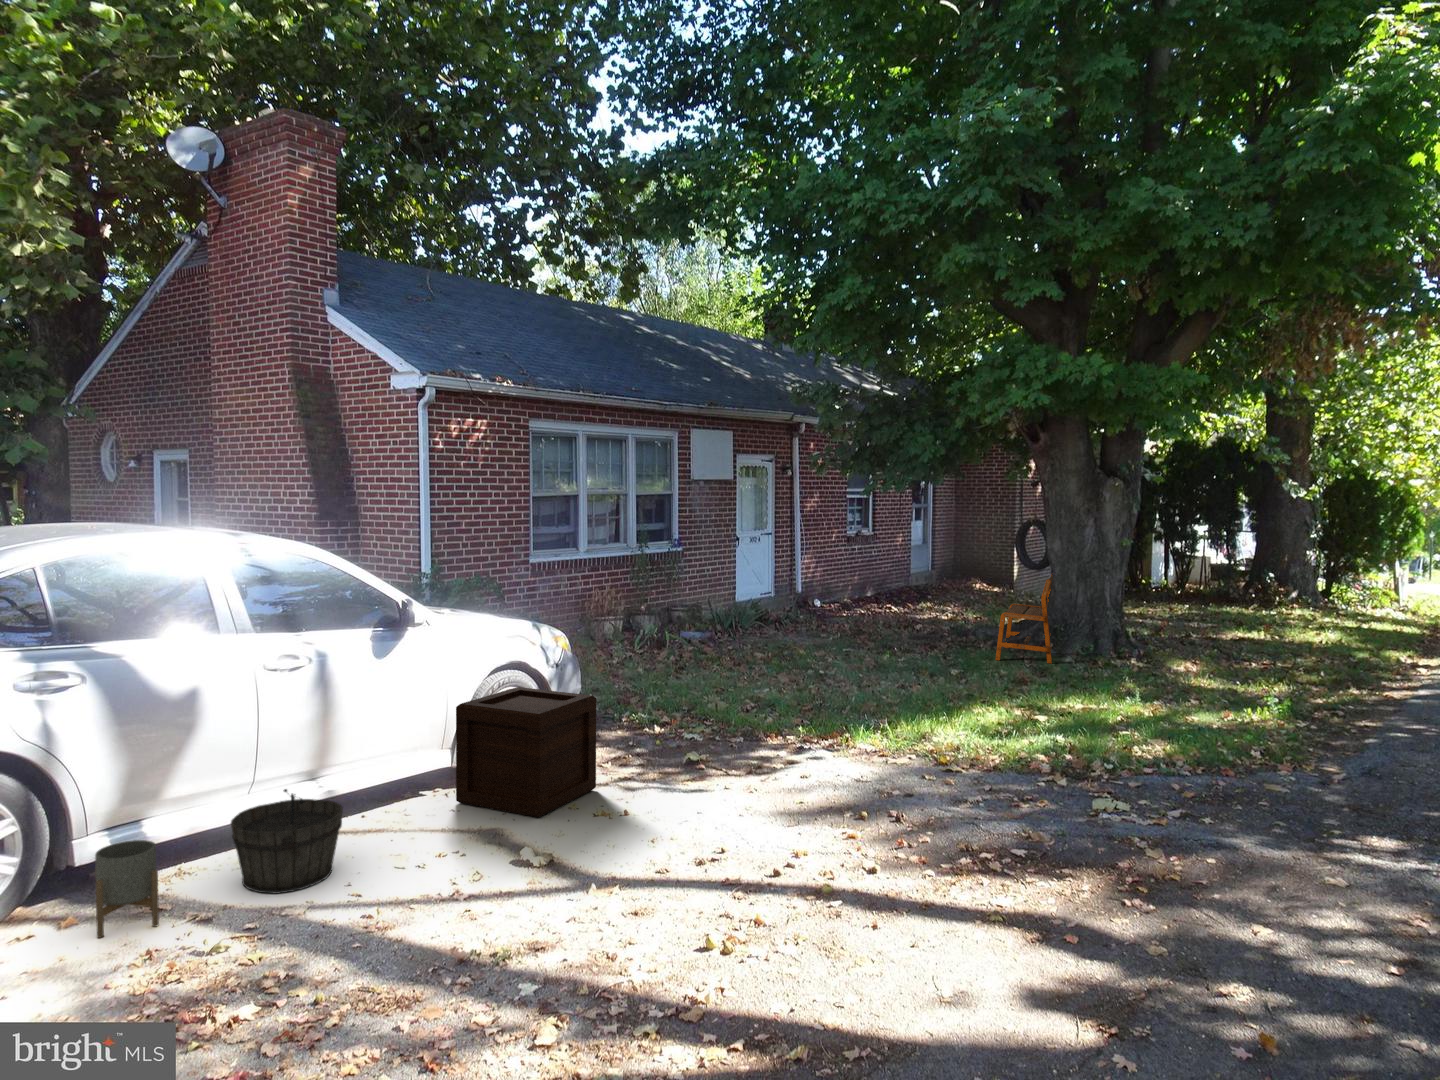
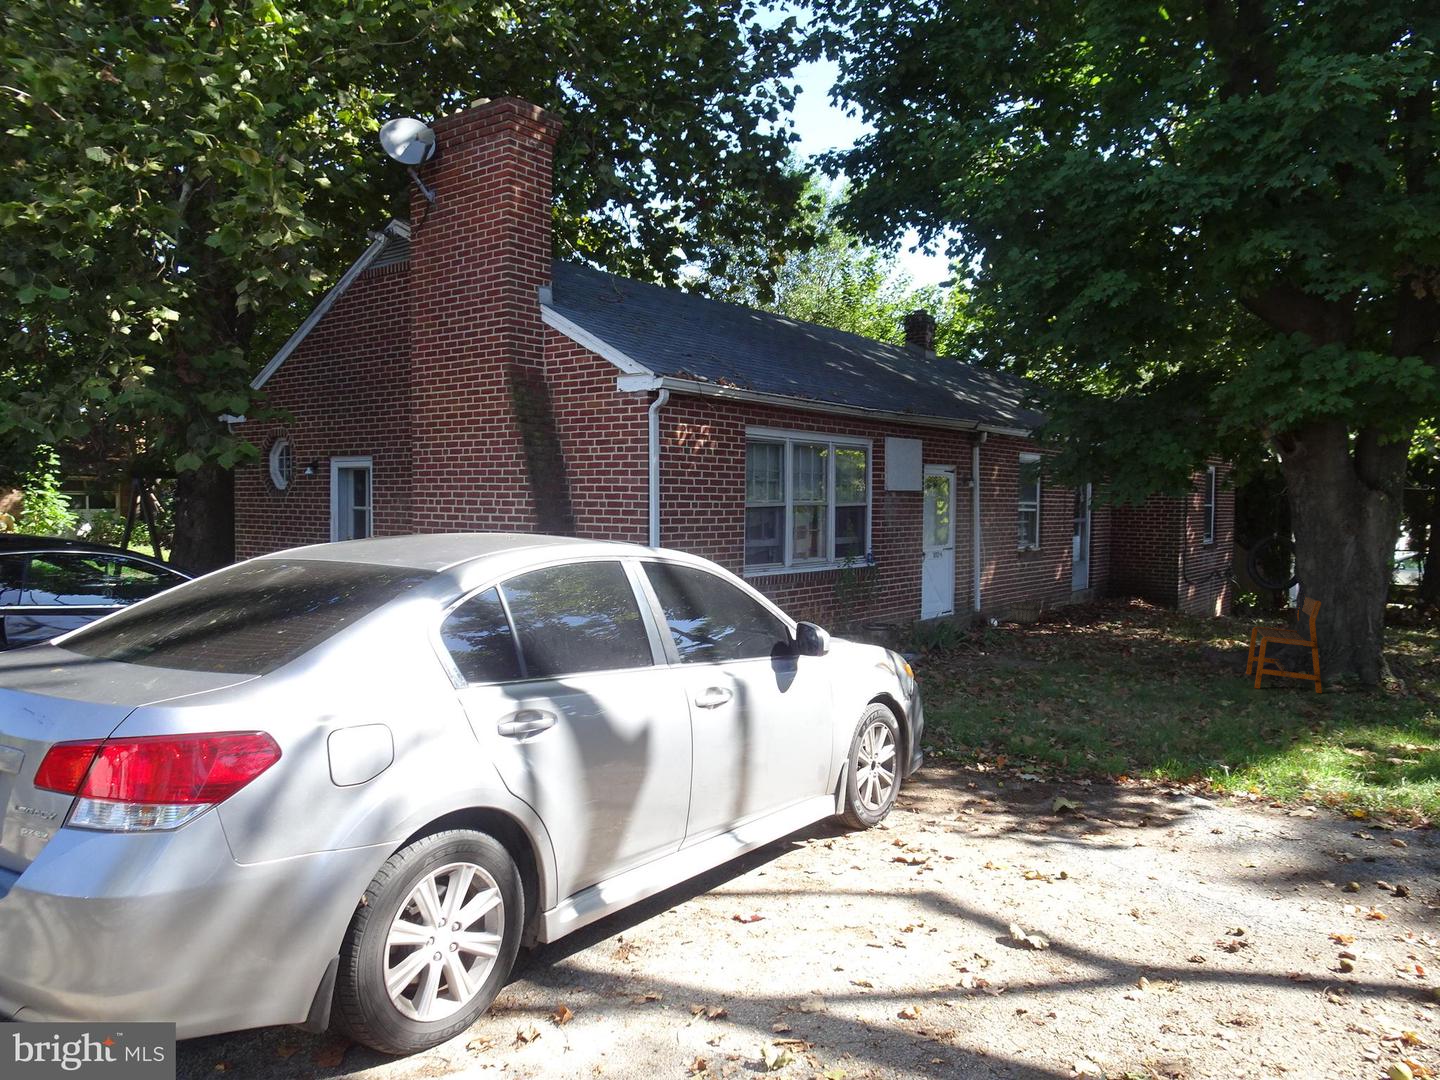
wooden crate: present [456,687,596,817] -> none [849,721,995,880]
wooden bucket: present [231,789,343,894] -> present [1010,596,1042,624]
planter: present [95,840,159,938] -> none [566,919,651,1049]

